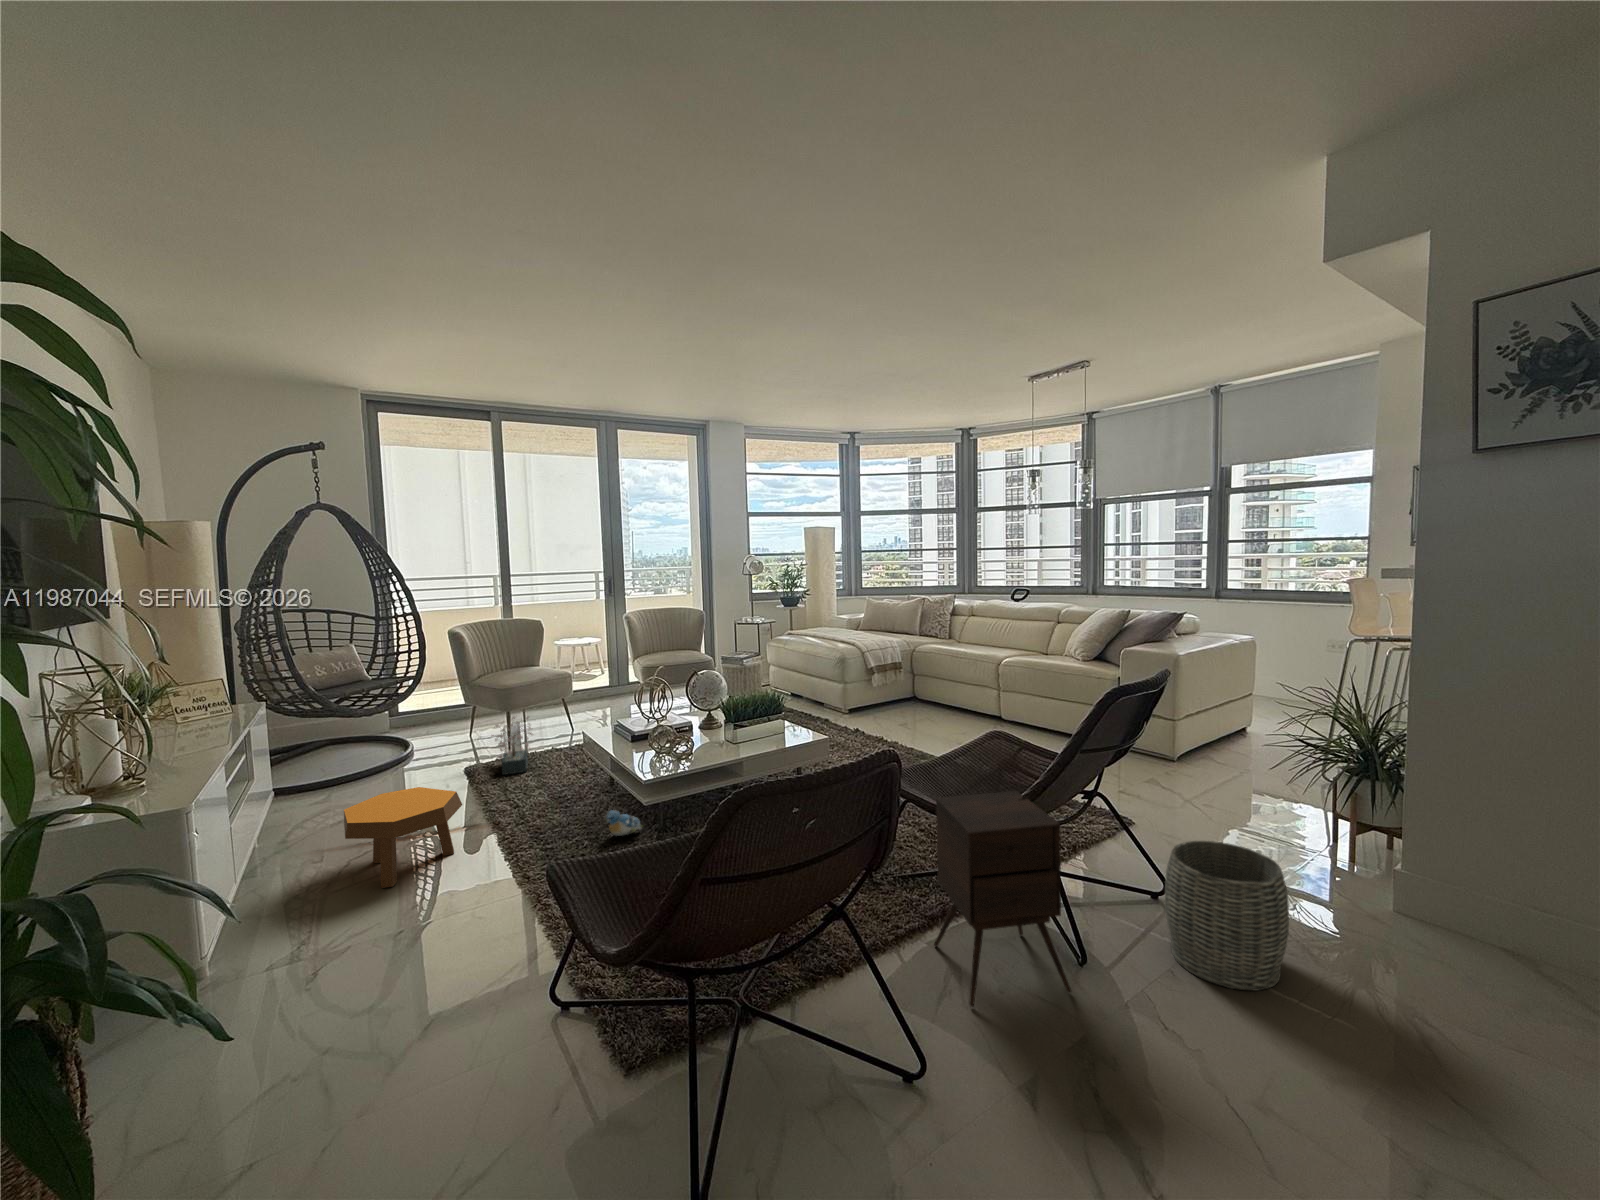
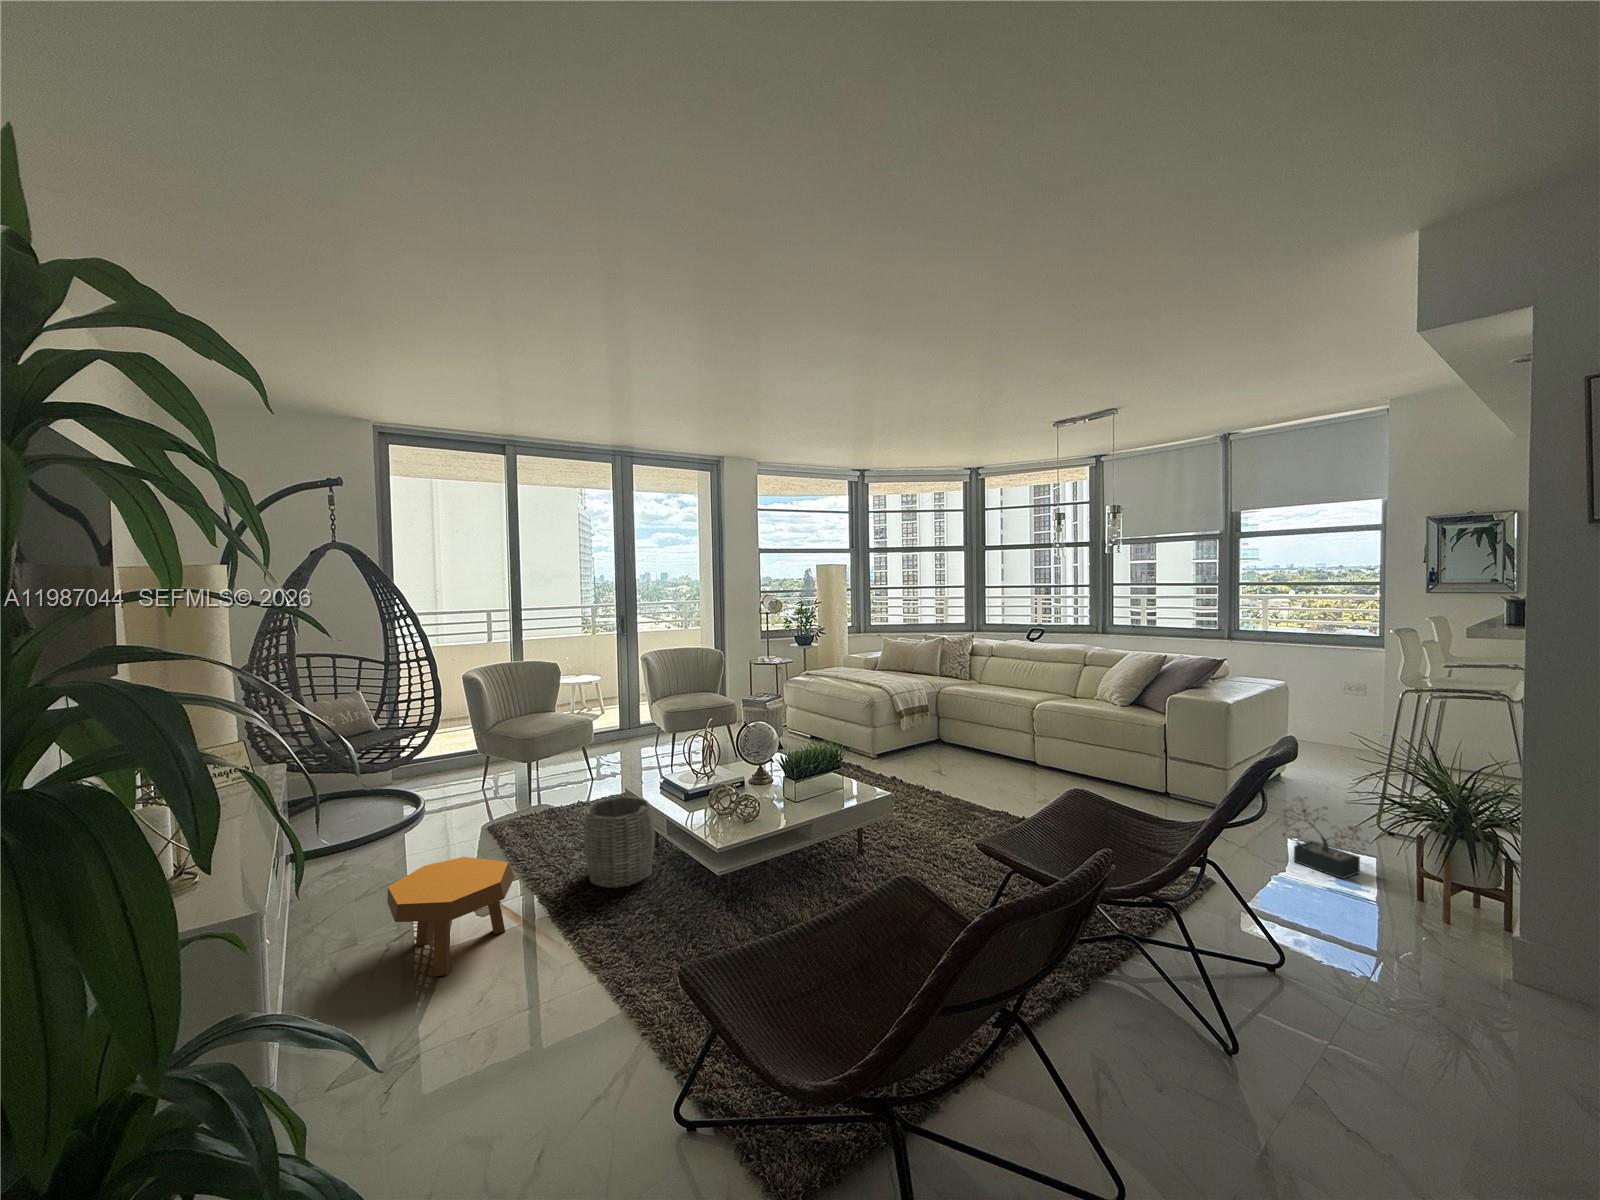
decorative plant: present [492,717,533,775] -> present [1280,797,1370,879]
side table: present [934,791,1071,1007] -> none [1068,867,1236,1114]
plush toy: present [606,810,643,836] -> none [671,880,711,907]
woven basket: present [1165,841,1289,991] -> present [584,797,655,888]

